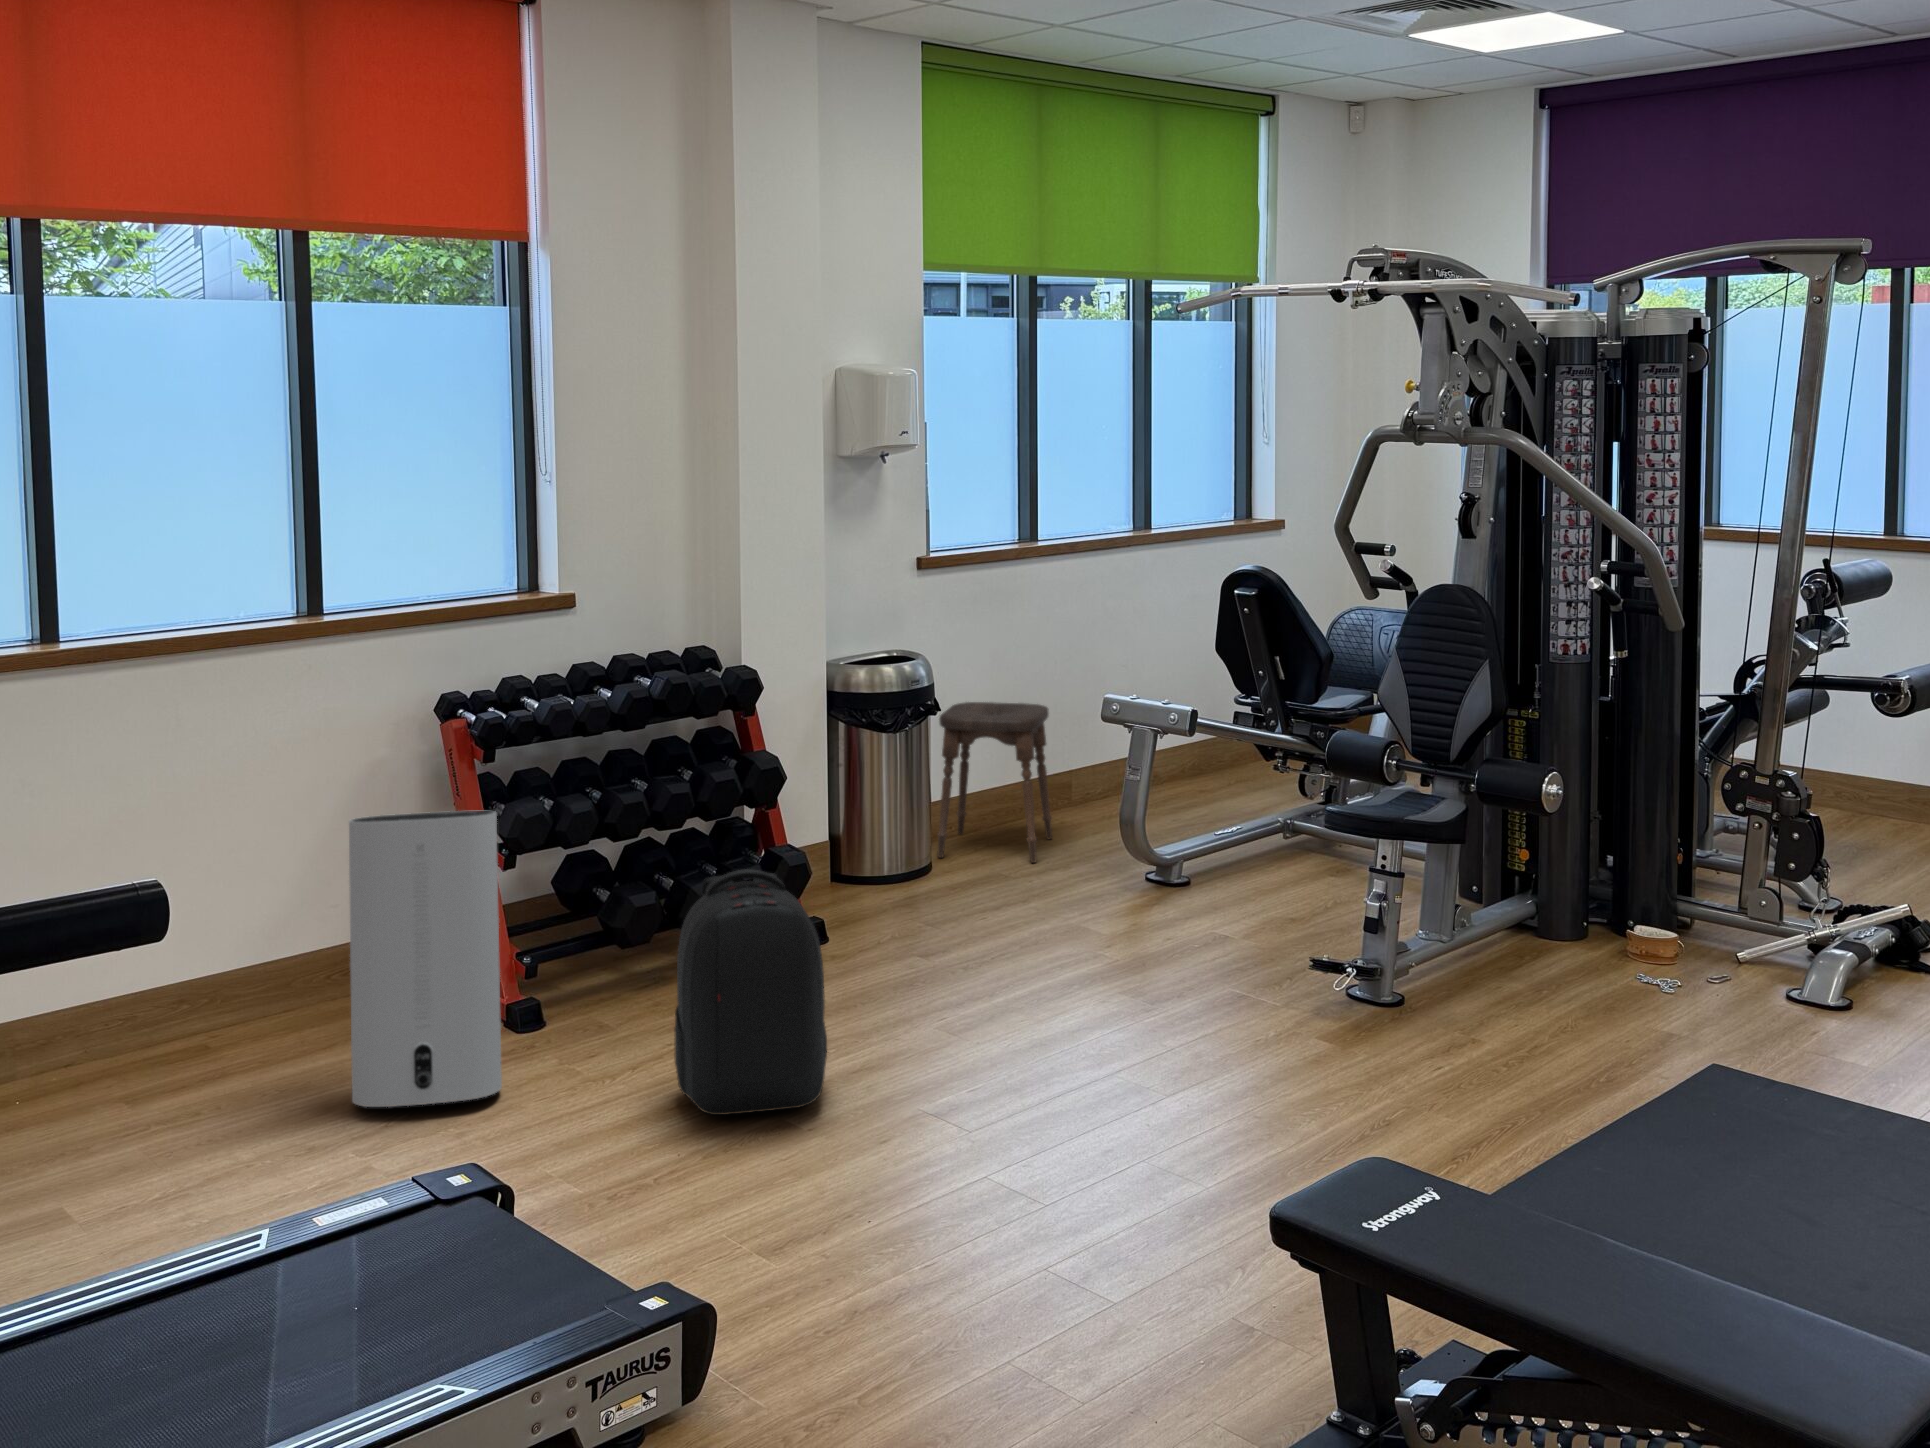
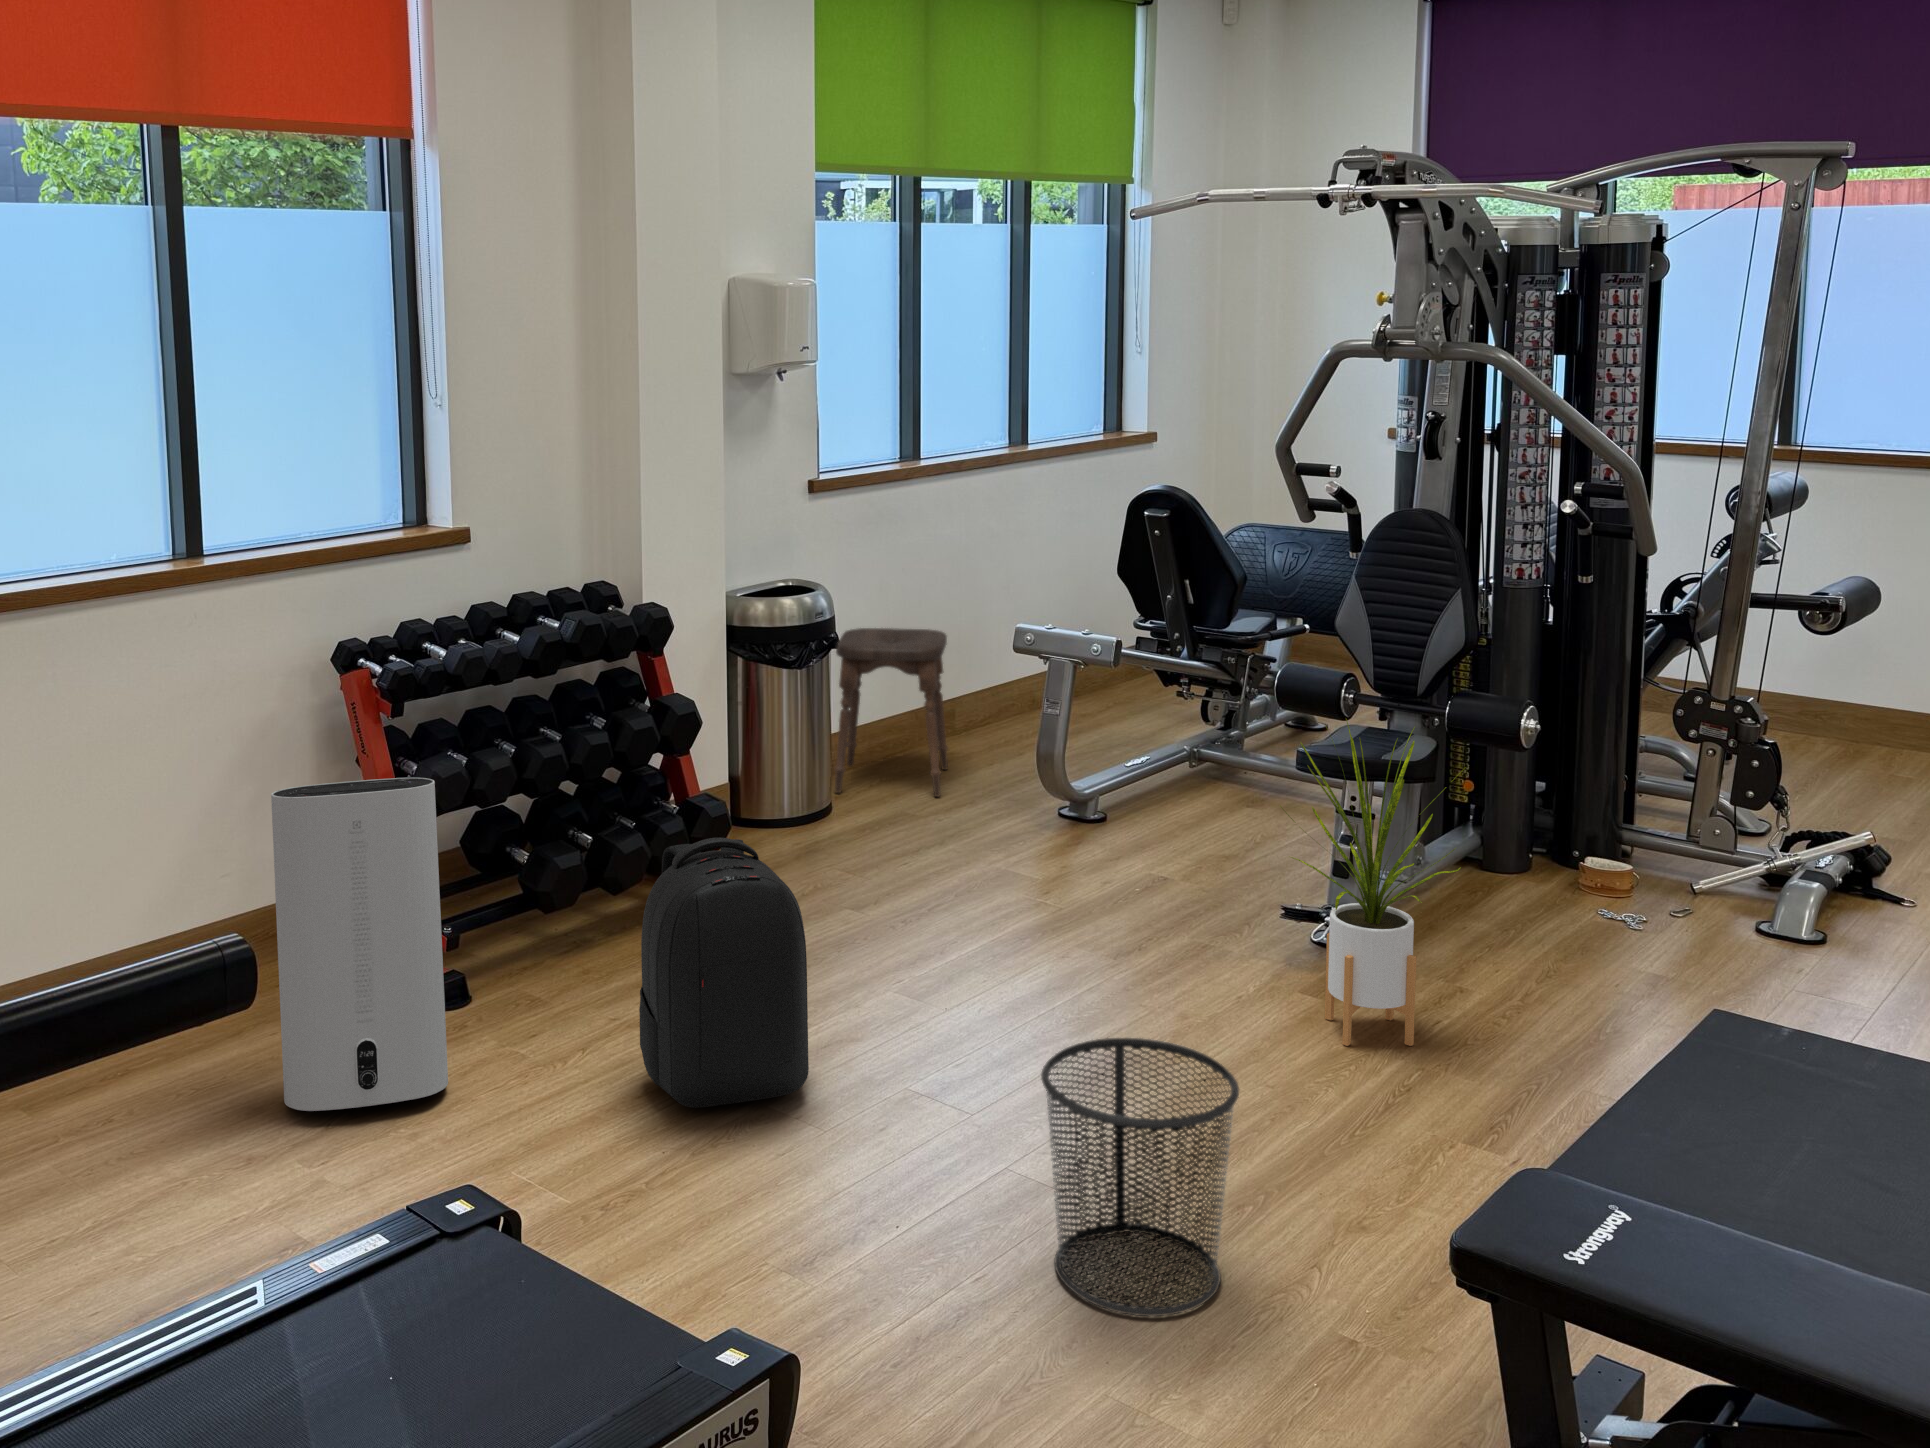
house plant: none [1276,772,1452,1085] -> present [1280,719,1460,1046]
waste bin: none [982,1046,1159,1295] -> present [1041,1038,1239,1316]

